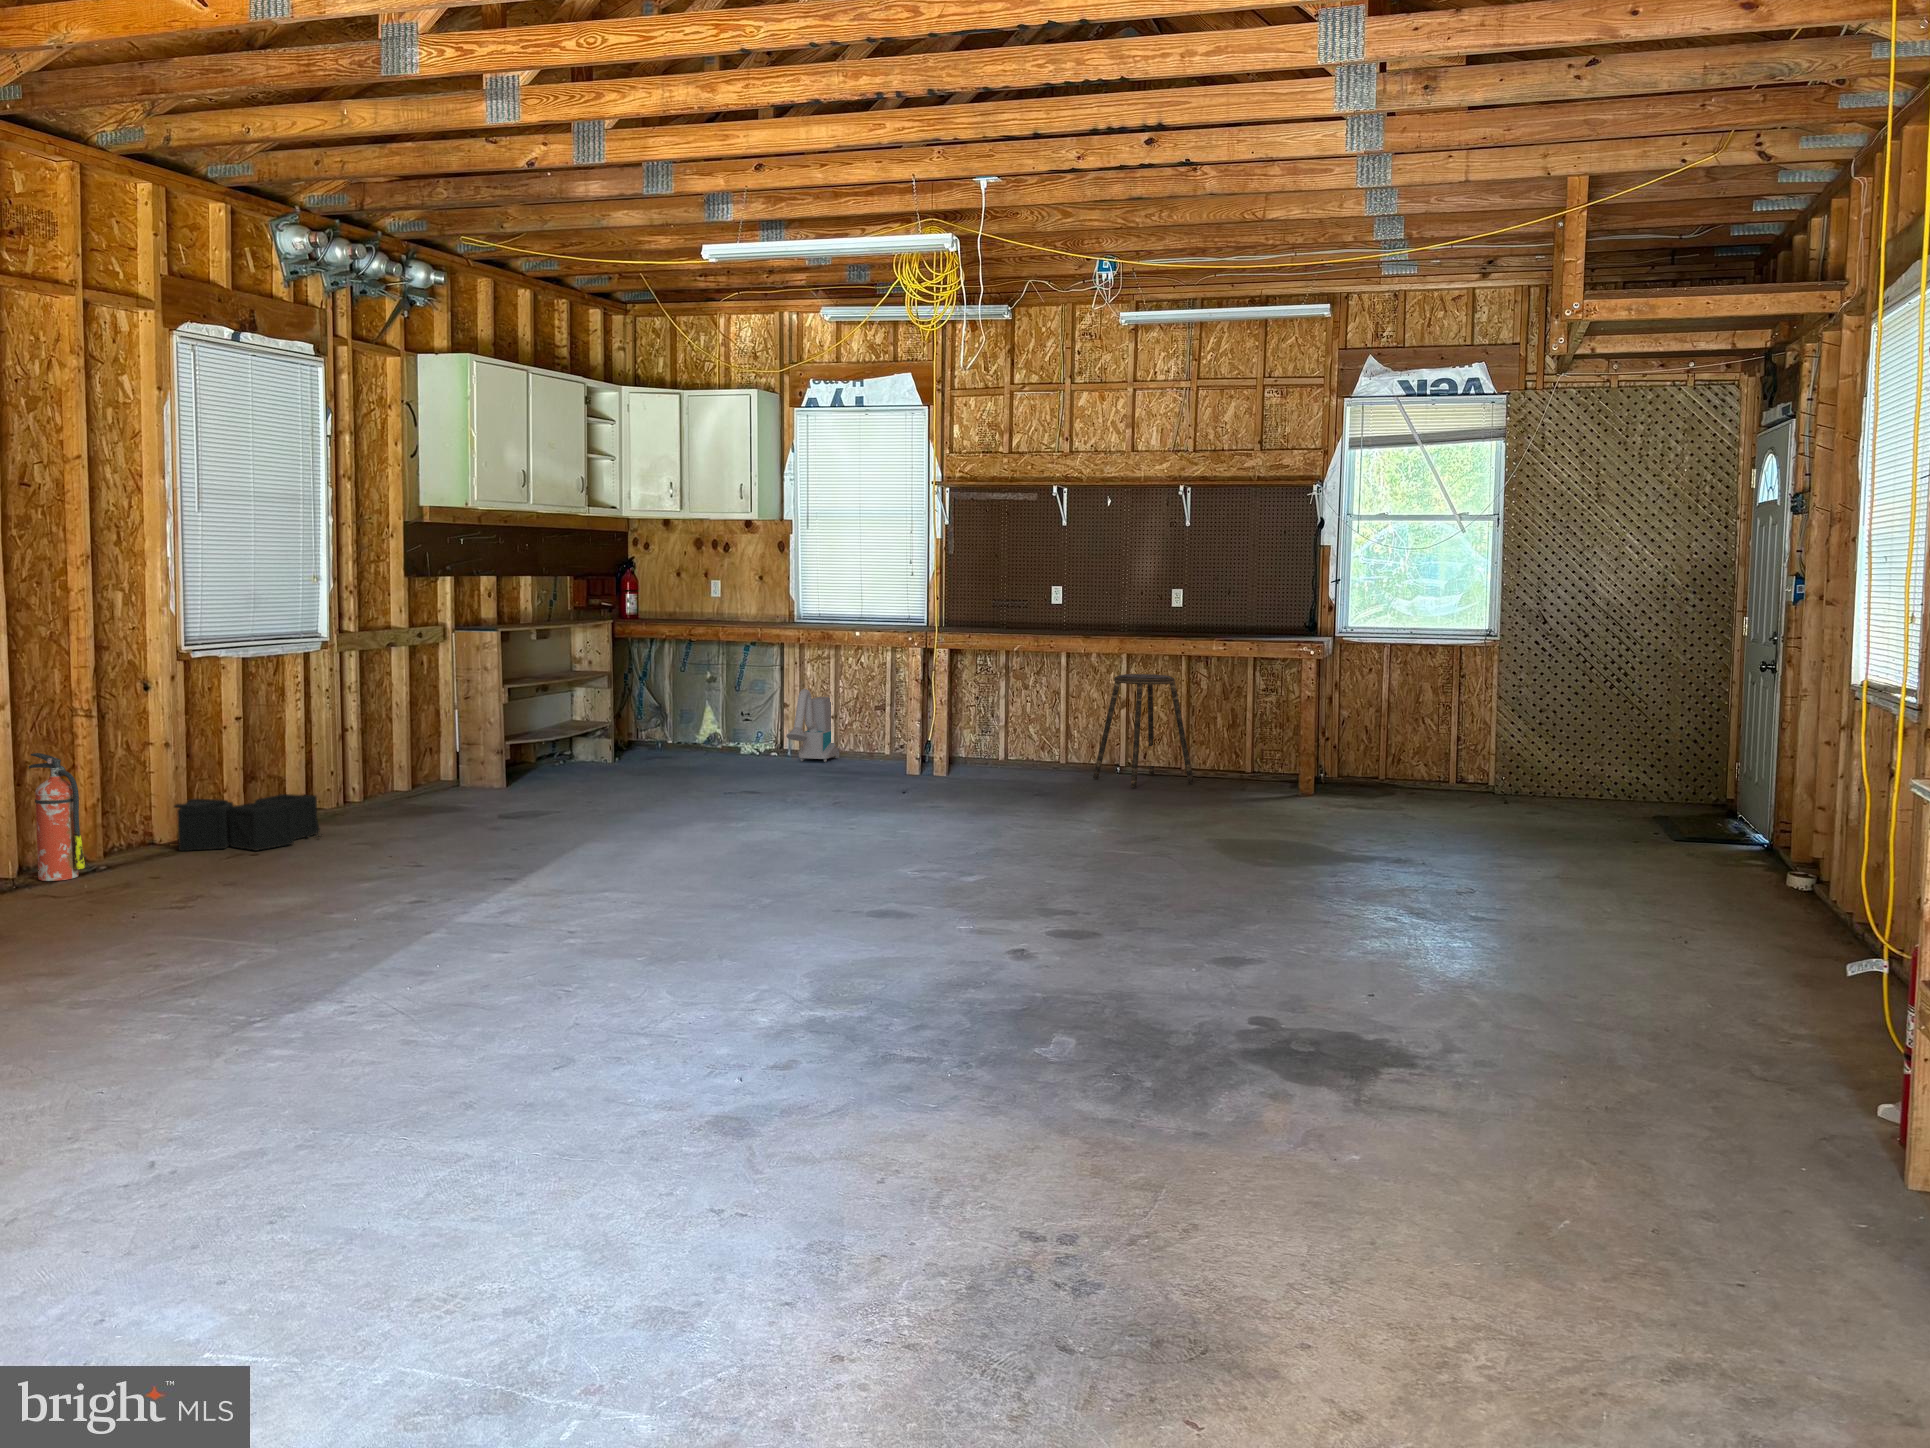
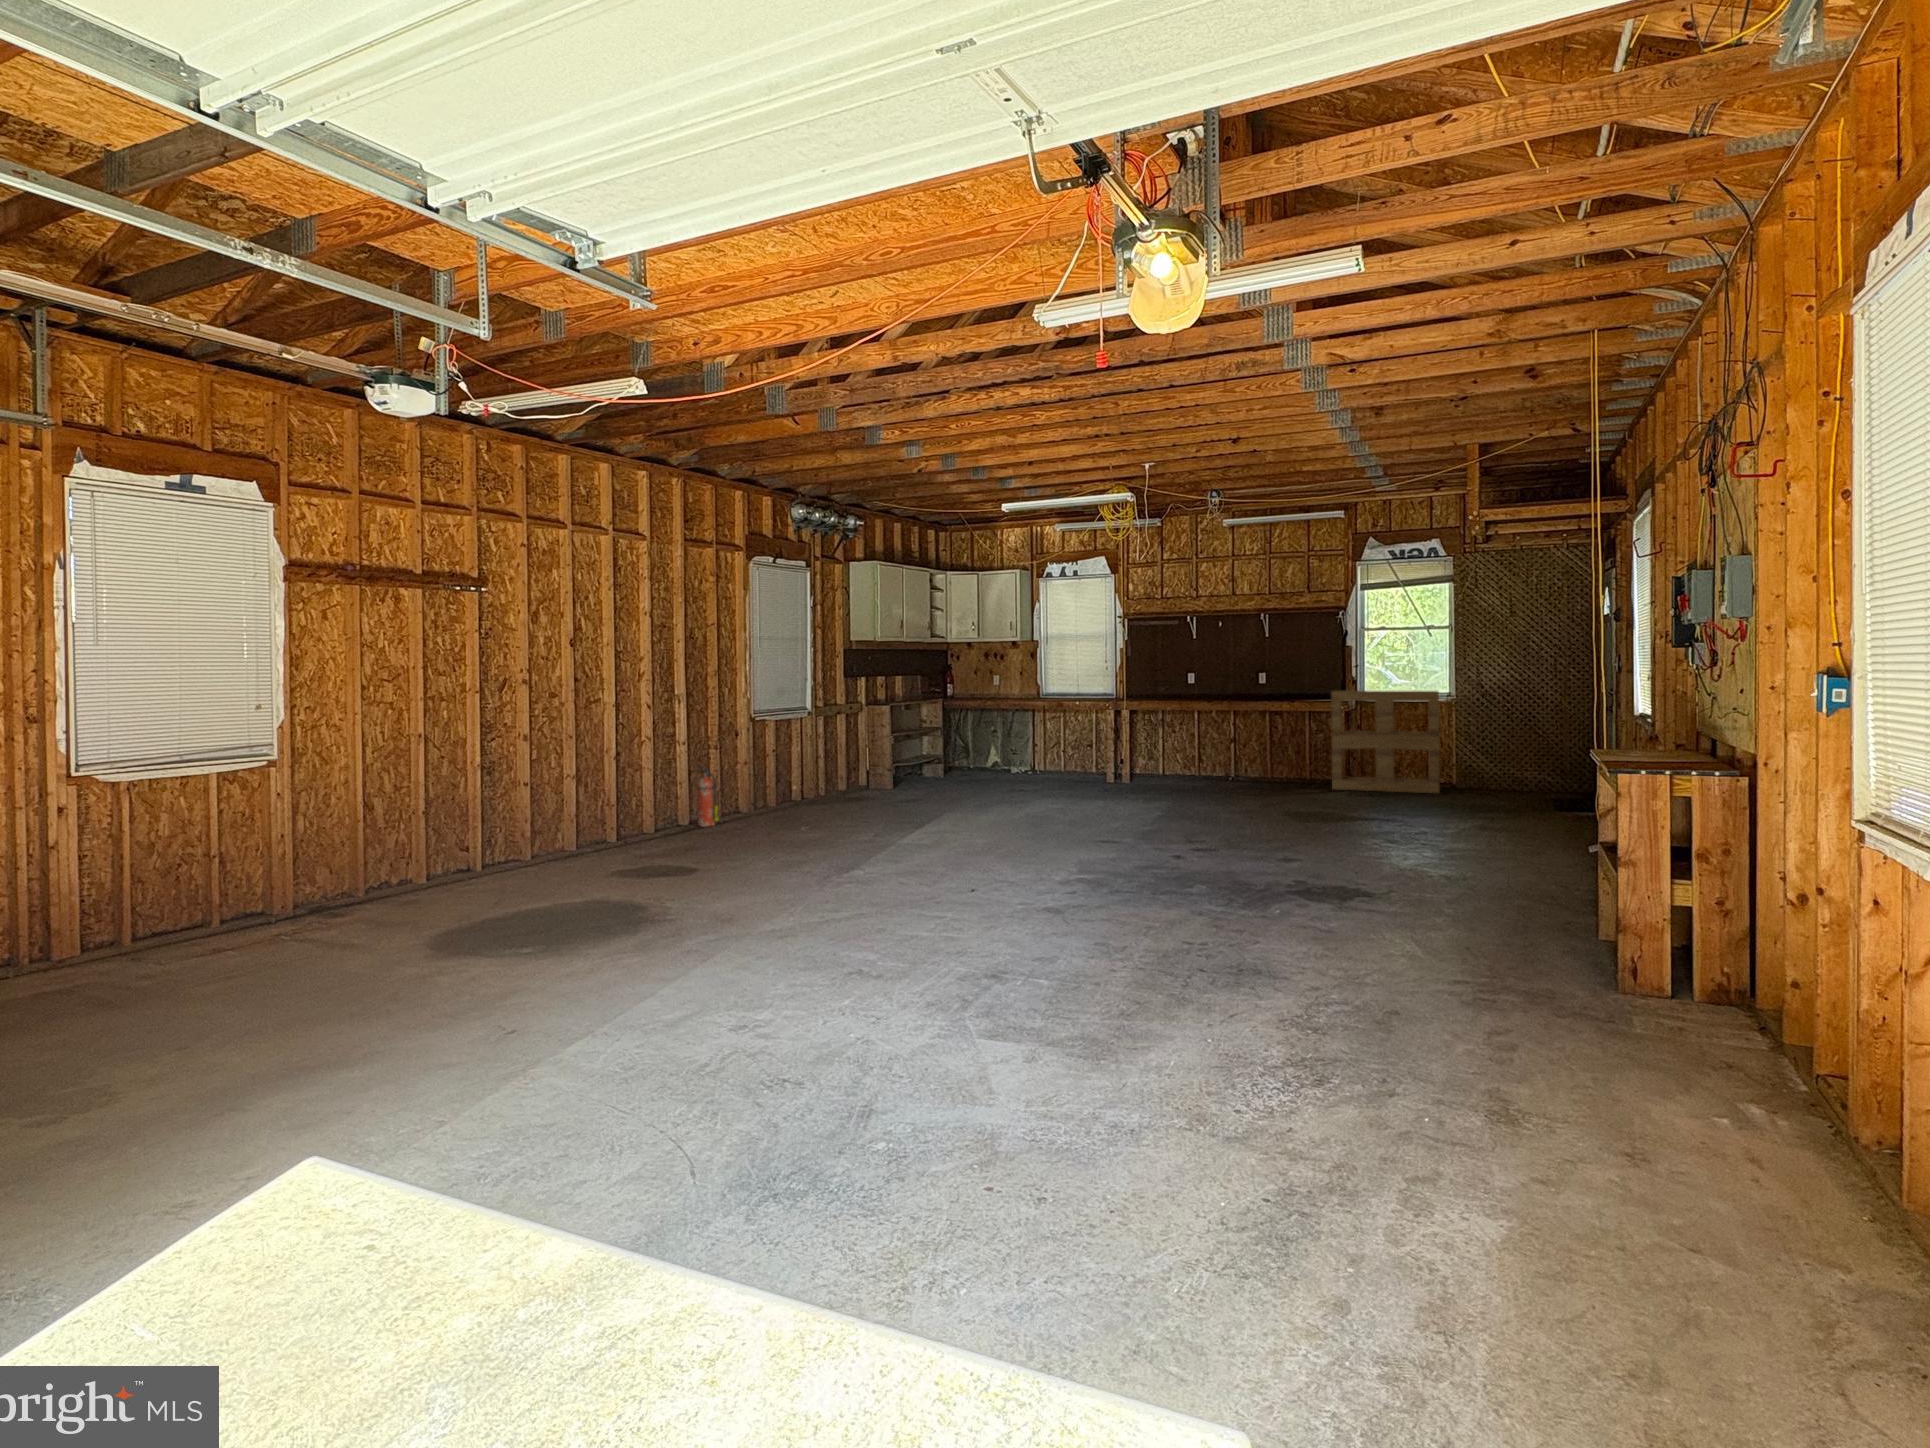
shelving unit: none [1291,621,1473,799] -> present [1331,691,1440,793]
stool: present [1093,674,1194,787] -> none [1214,723,1274,788]
vacuum cleaner: present [786,689,839,762] -> none [1039,735,1067,776]
storage bin: present [174,794,320,851] -> none [744,789,815,815]

